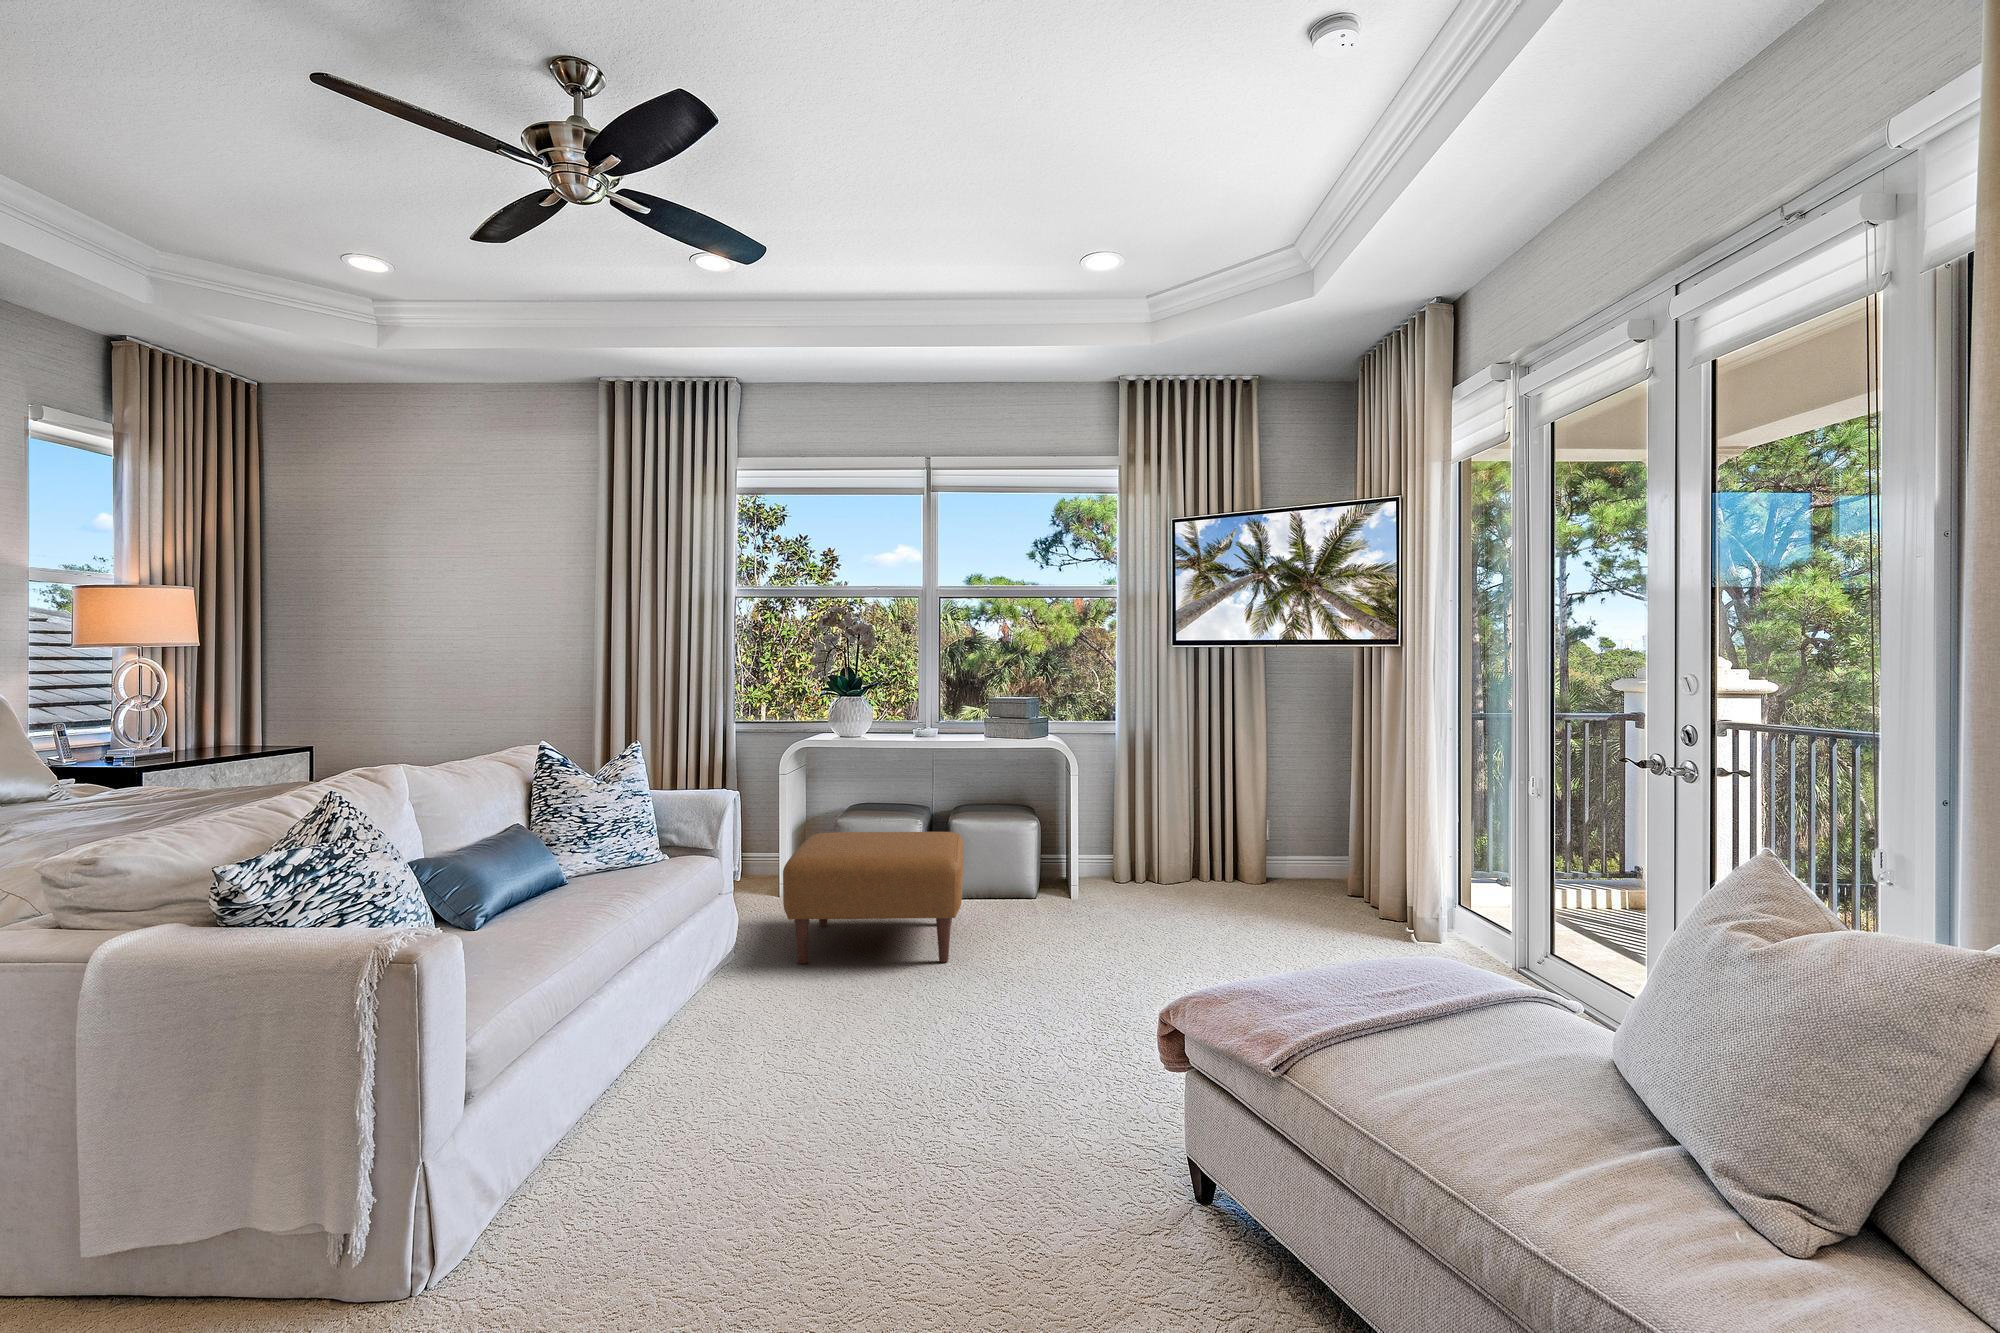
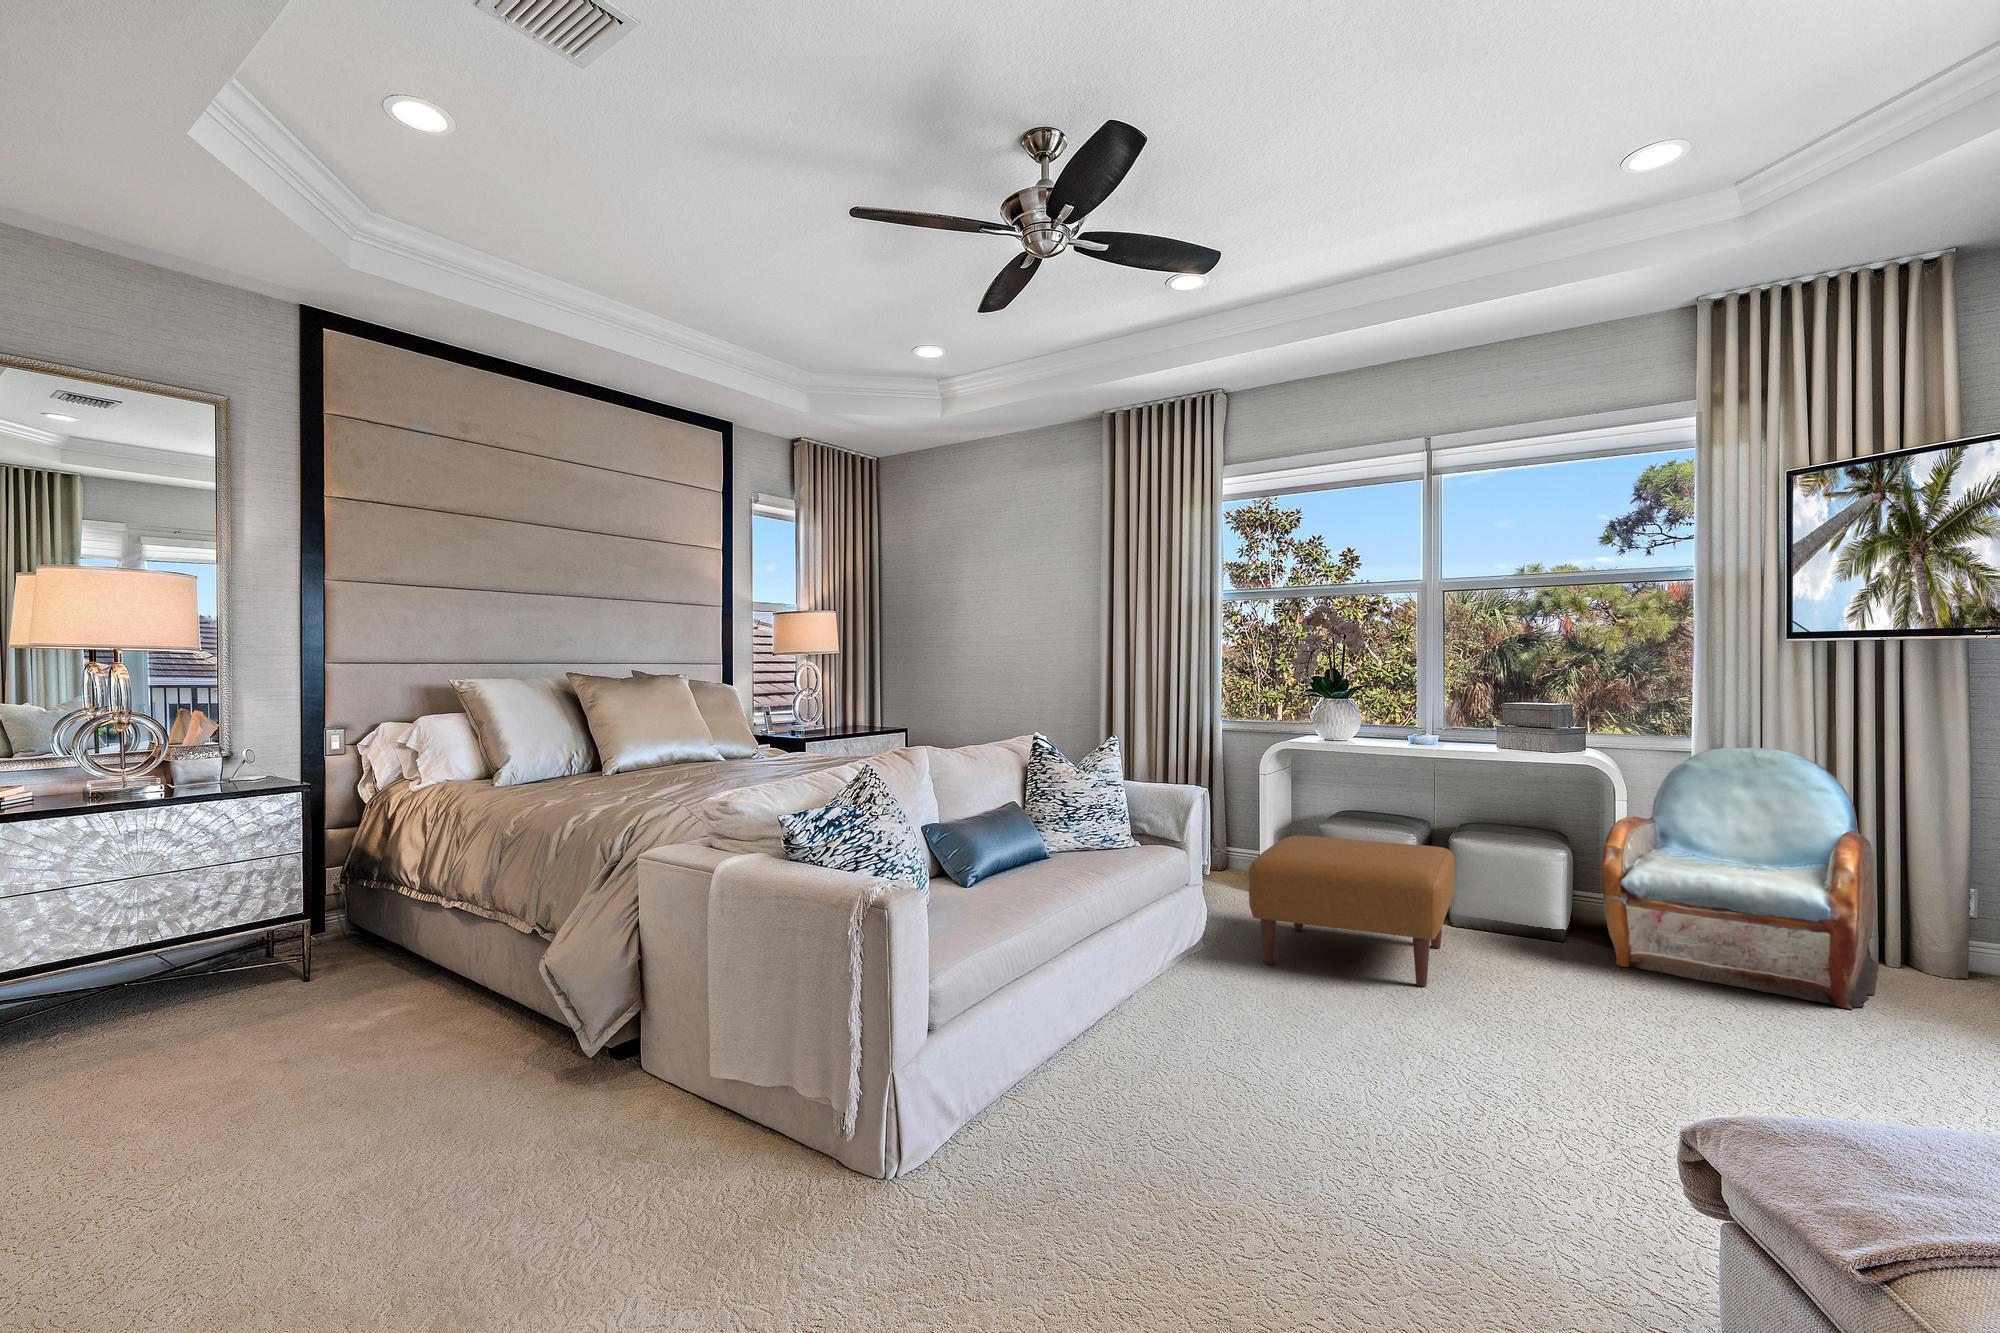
armchair: none [1077,731,1253,929] -> present [1602,747,1879,1009]

